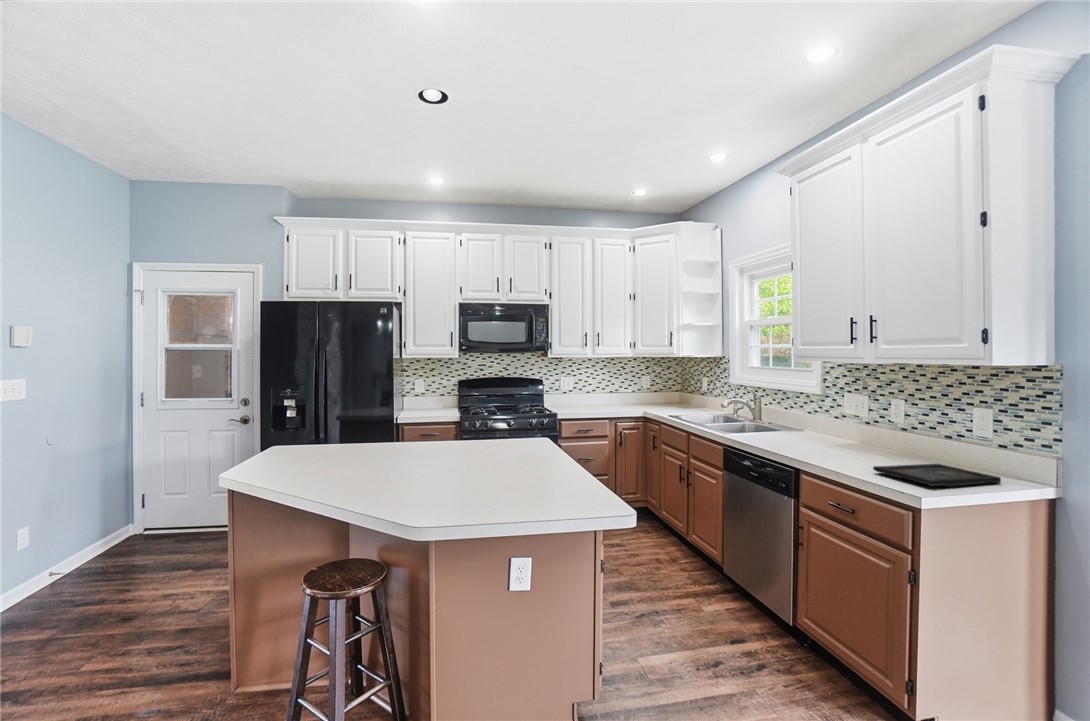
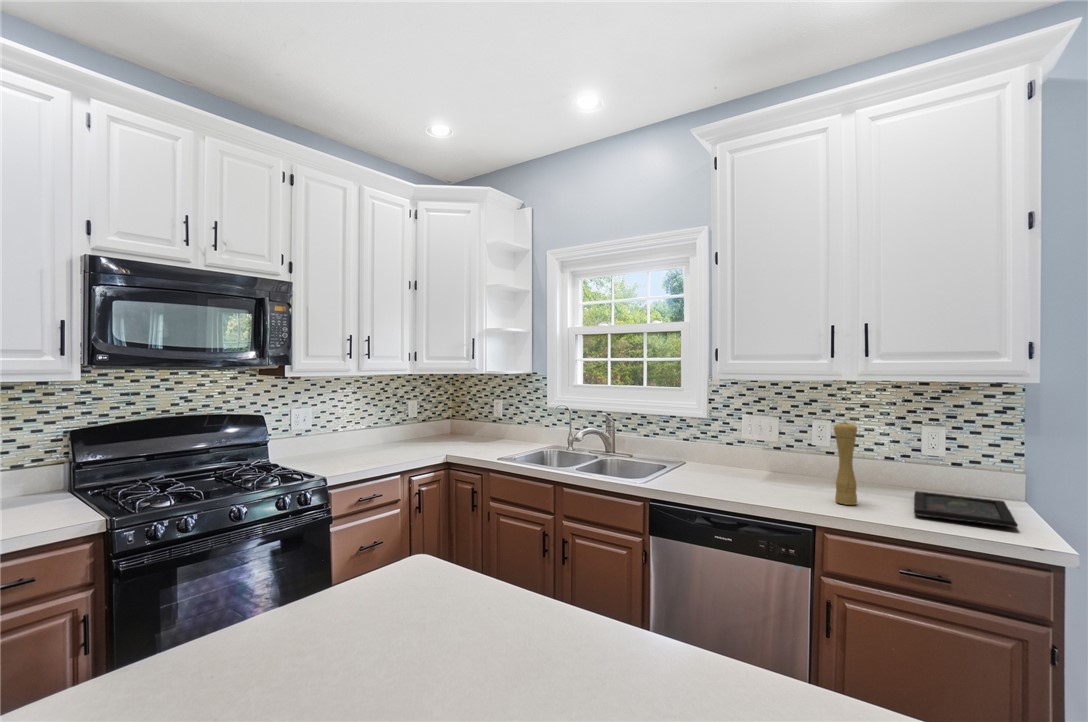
pepper mill: none [840,397,859,463] -> present [834,422,857,505]

